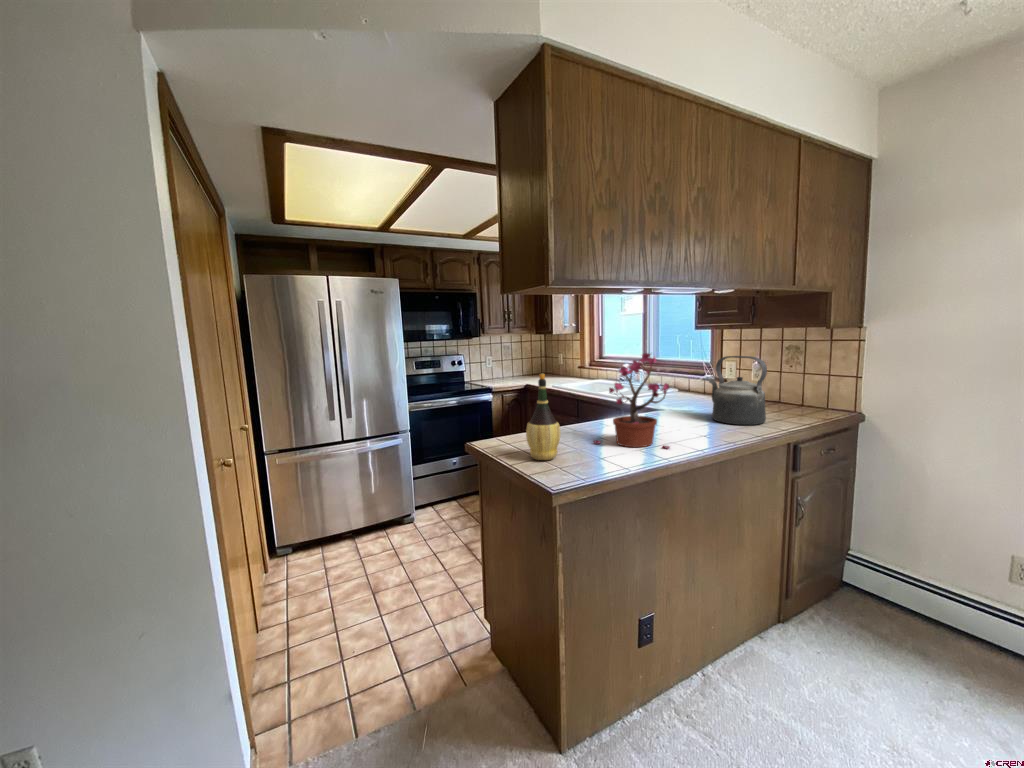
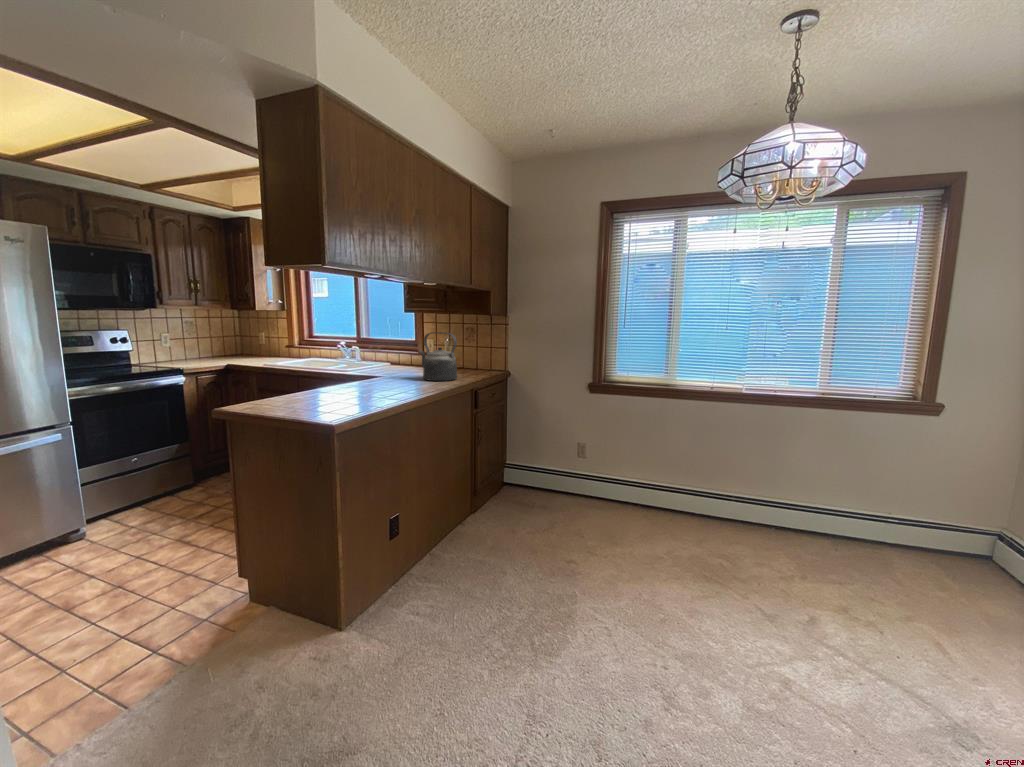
potted plant: present [594,353,670,449] -> none [342,326,402,399]
wine bottle: present [526,374,561,460] -> none [290,340,321,411]

